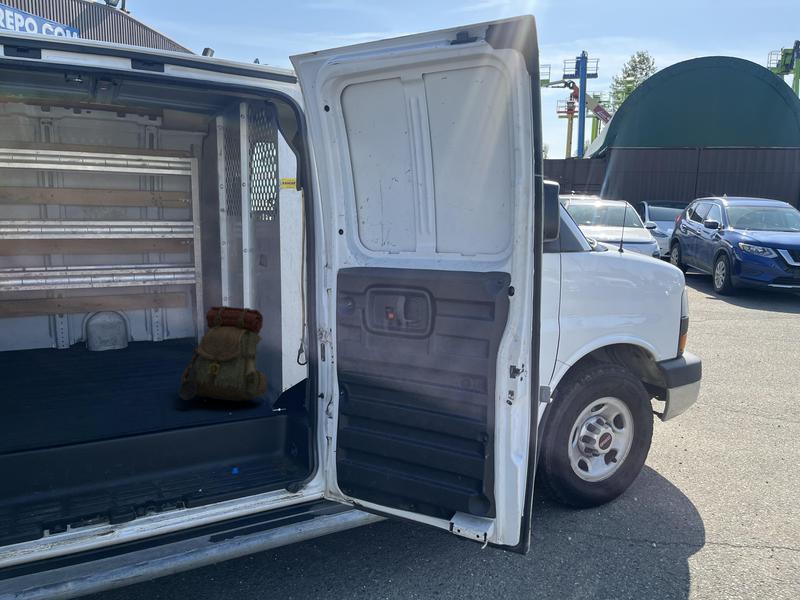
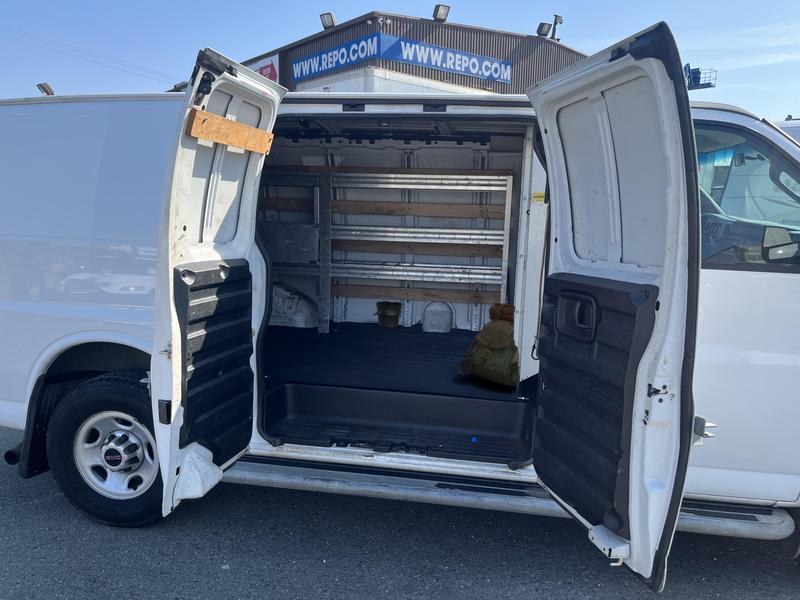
bucket: none [20,321,64,357] -> present [373,301,402,327]

